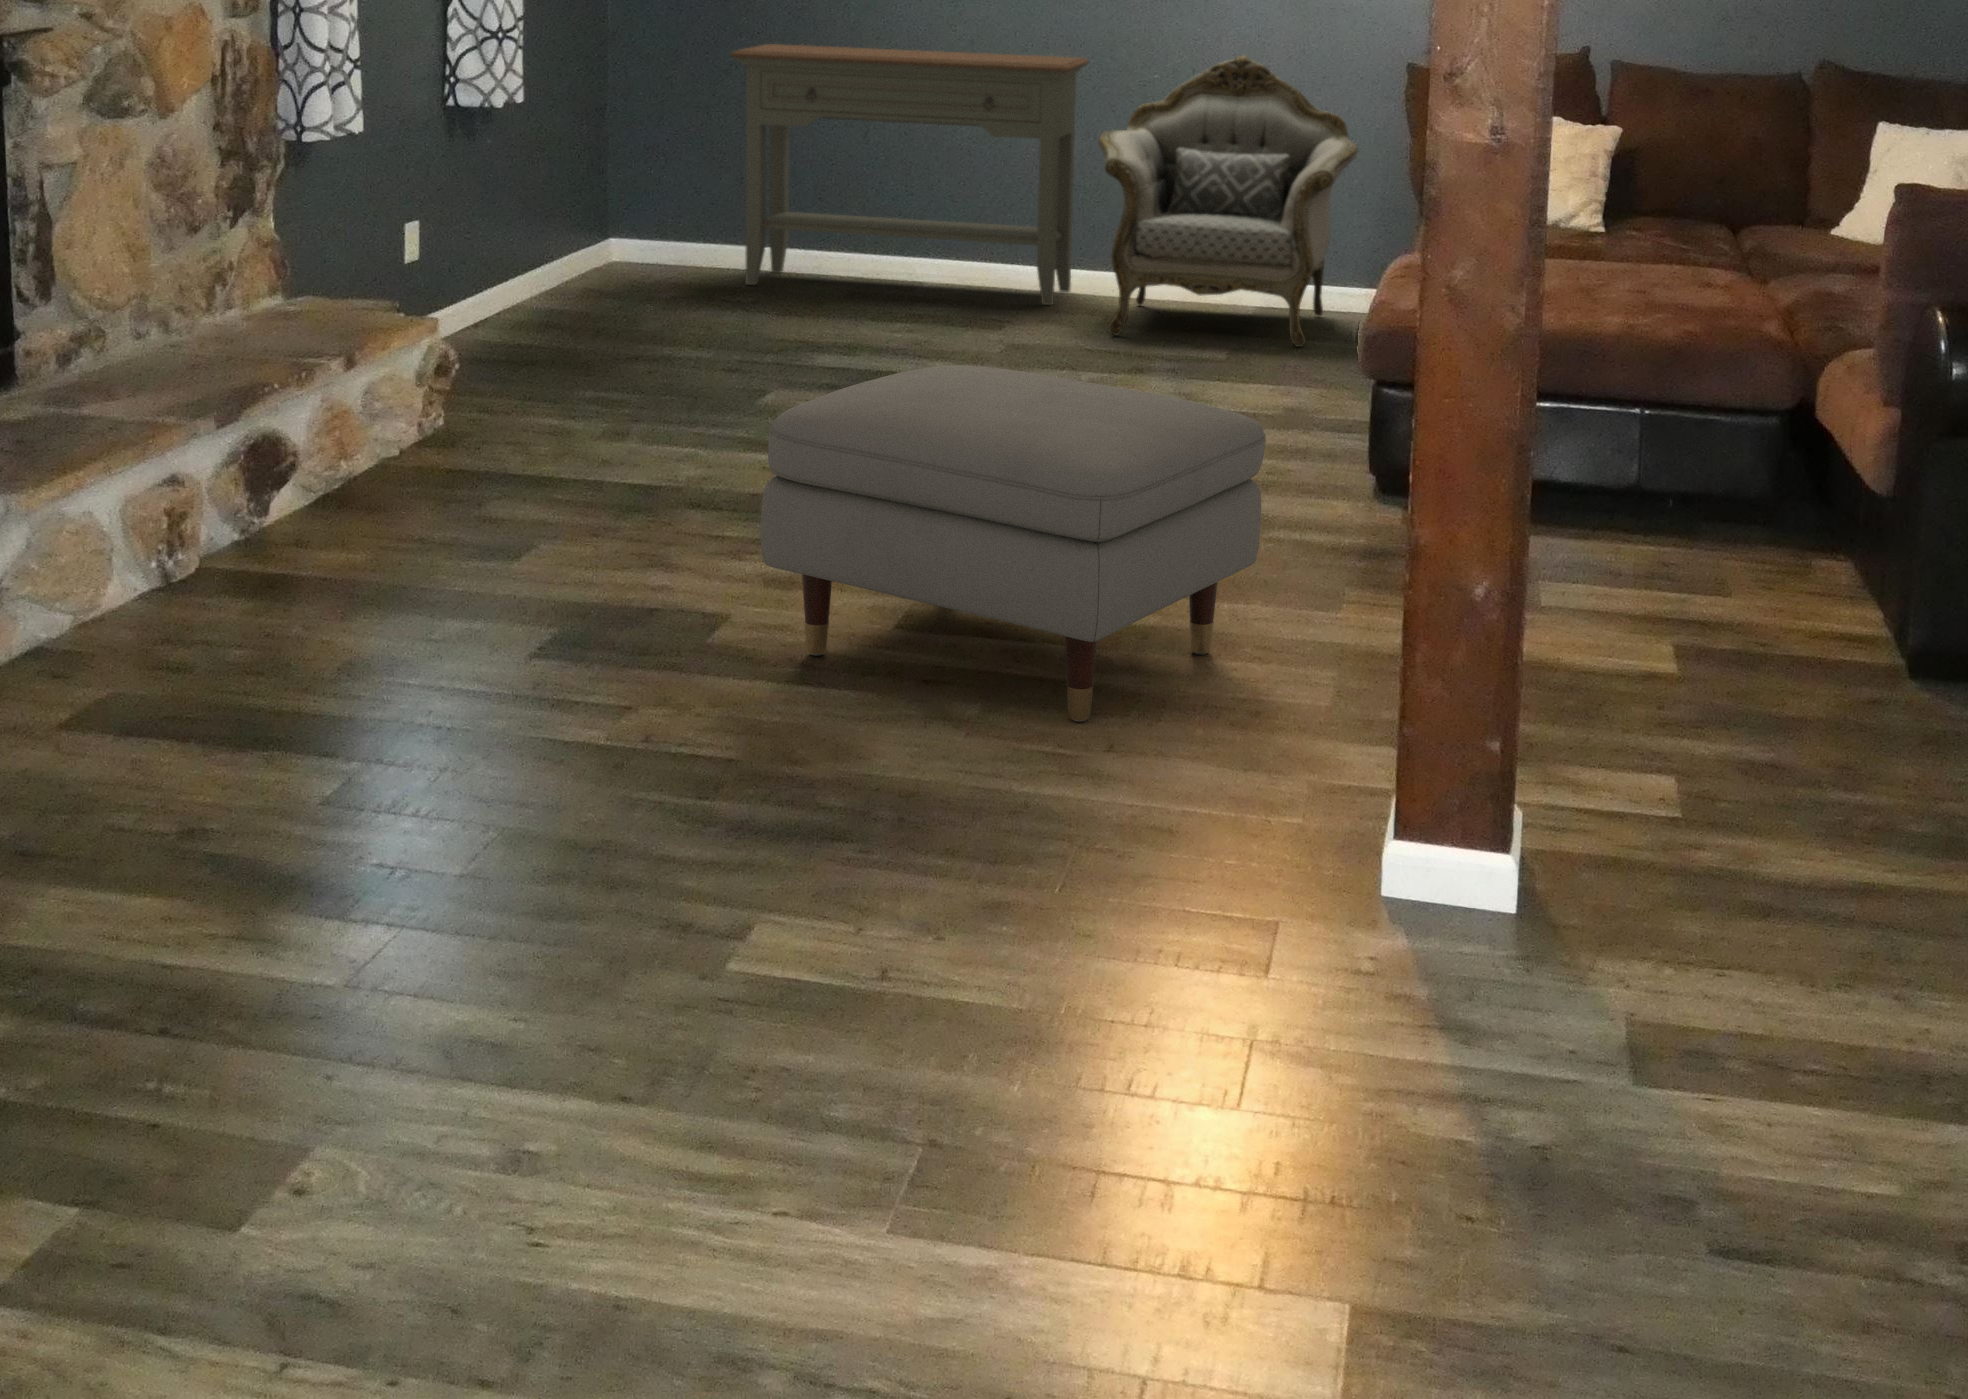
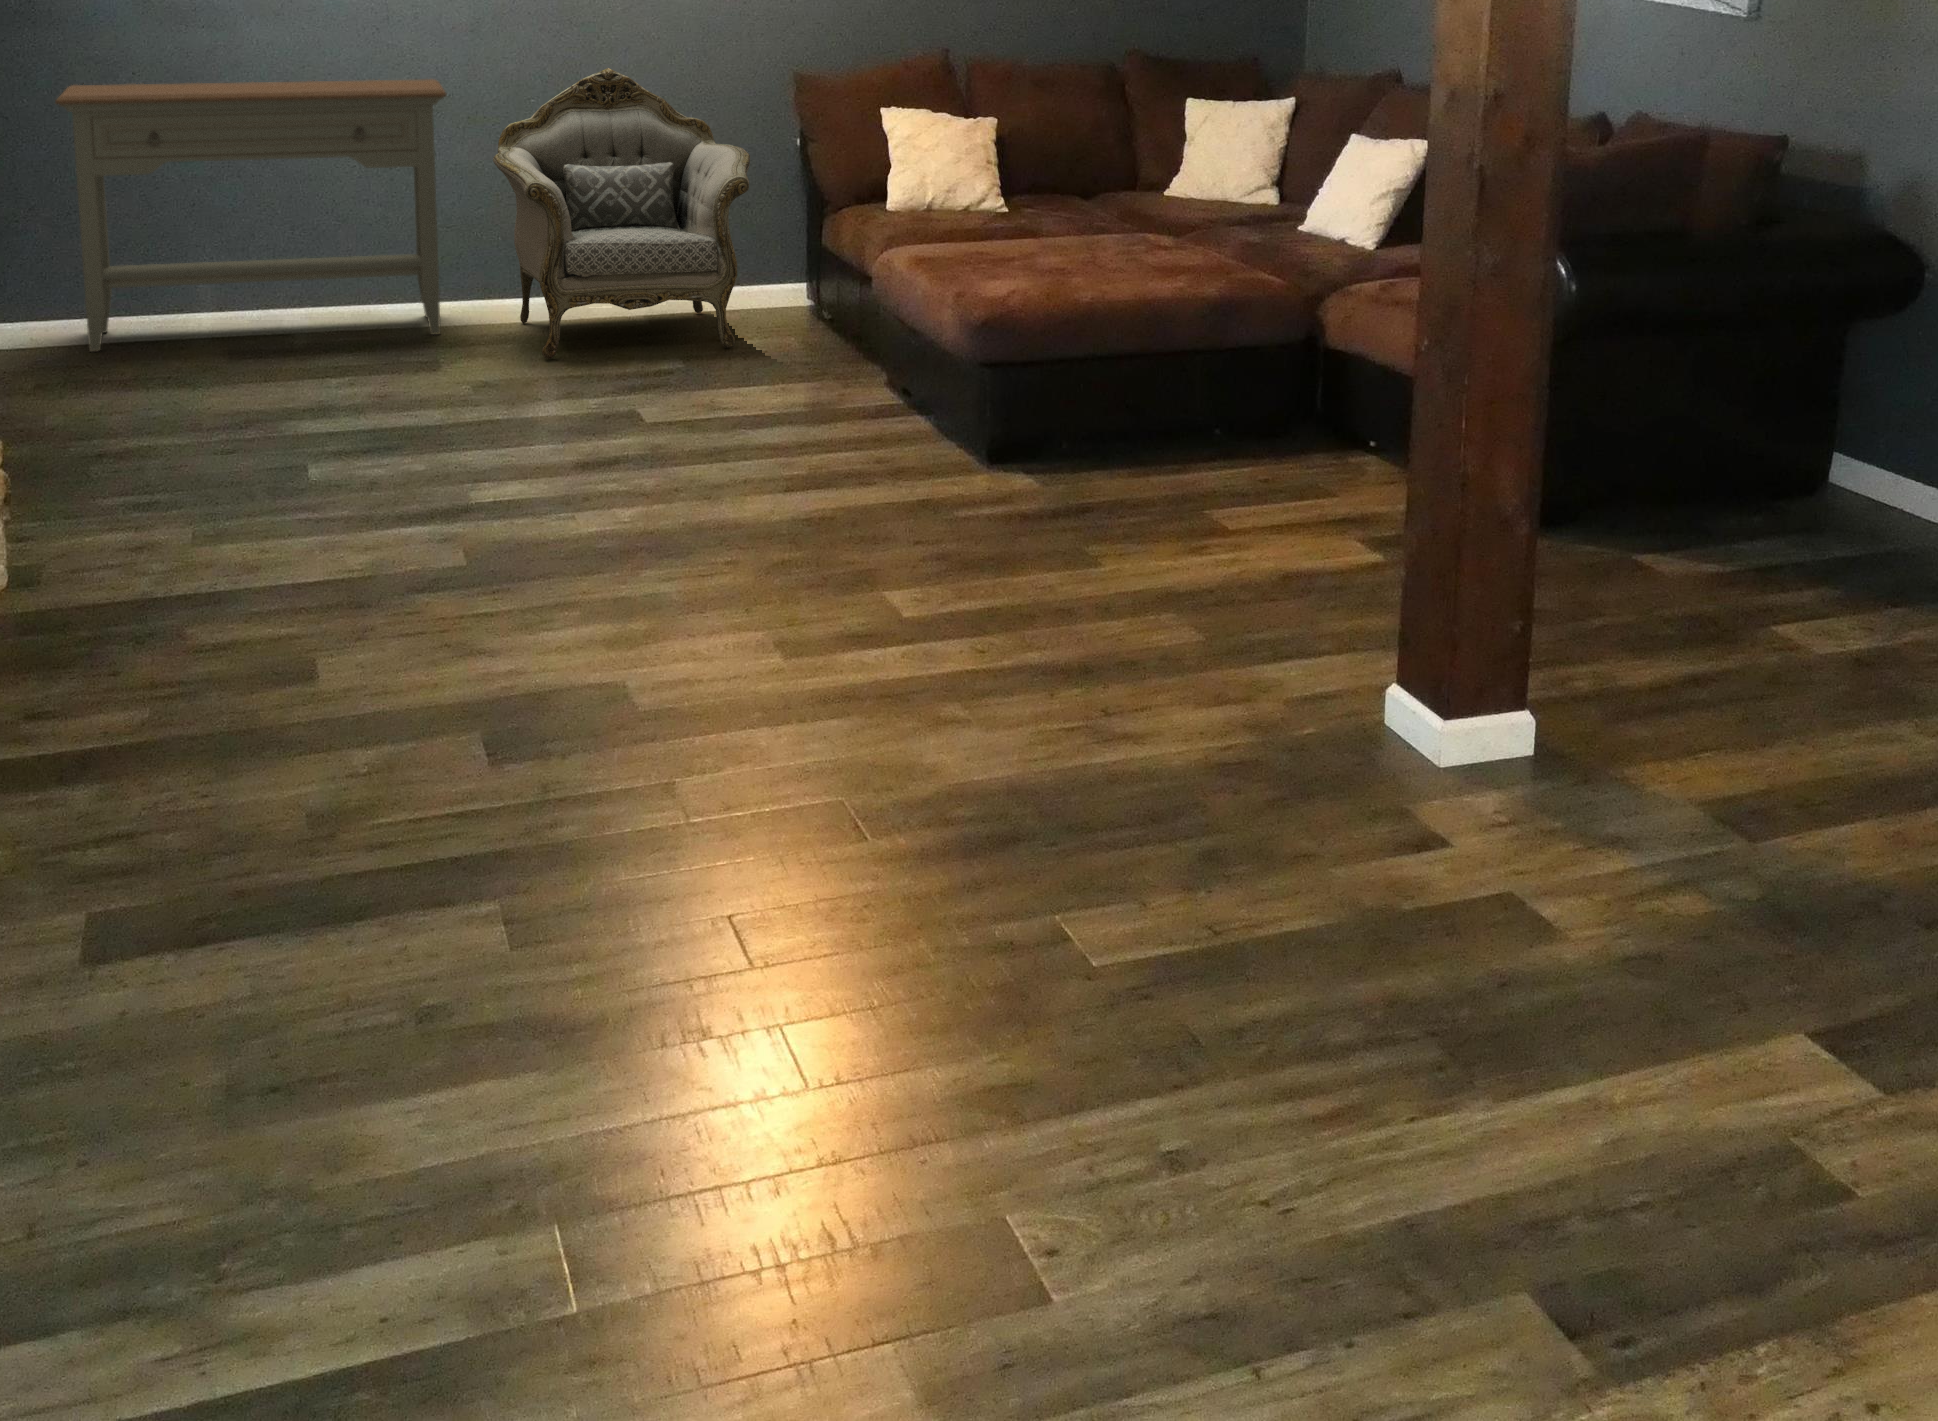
ottoman: present [761,365,1266,721] -> none [743,442,1202,795]

